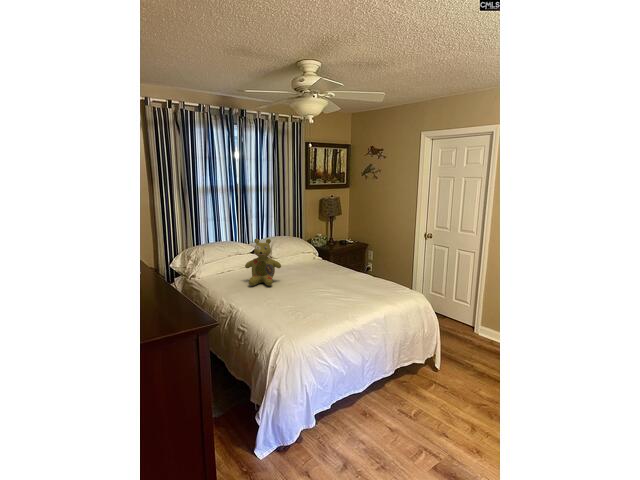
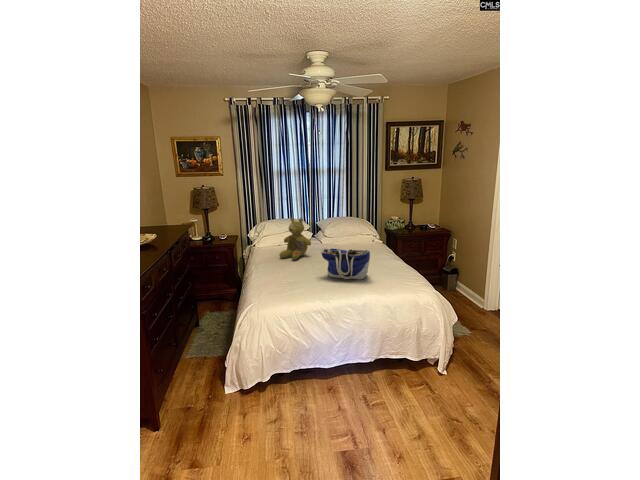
tote bag: none [324,264,375,297] -> present [321,248,370,279]

